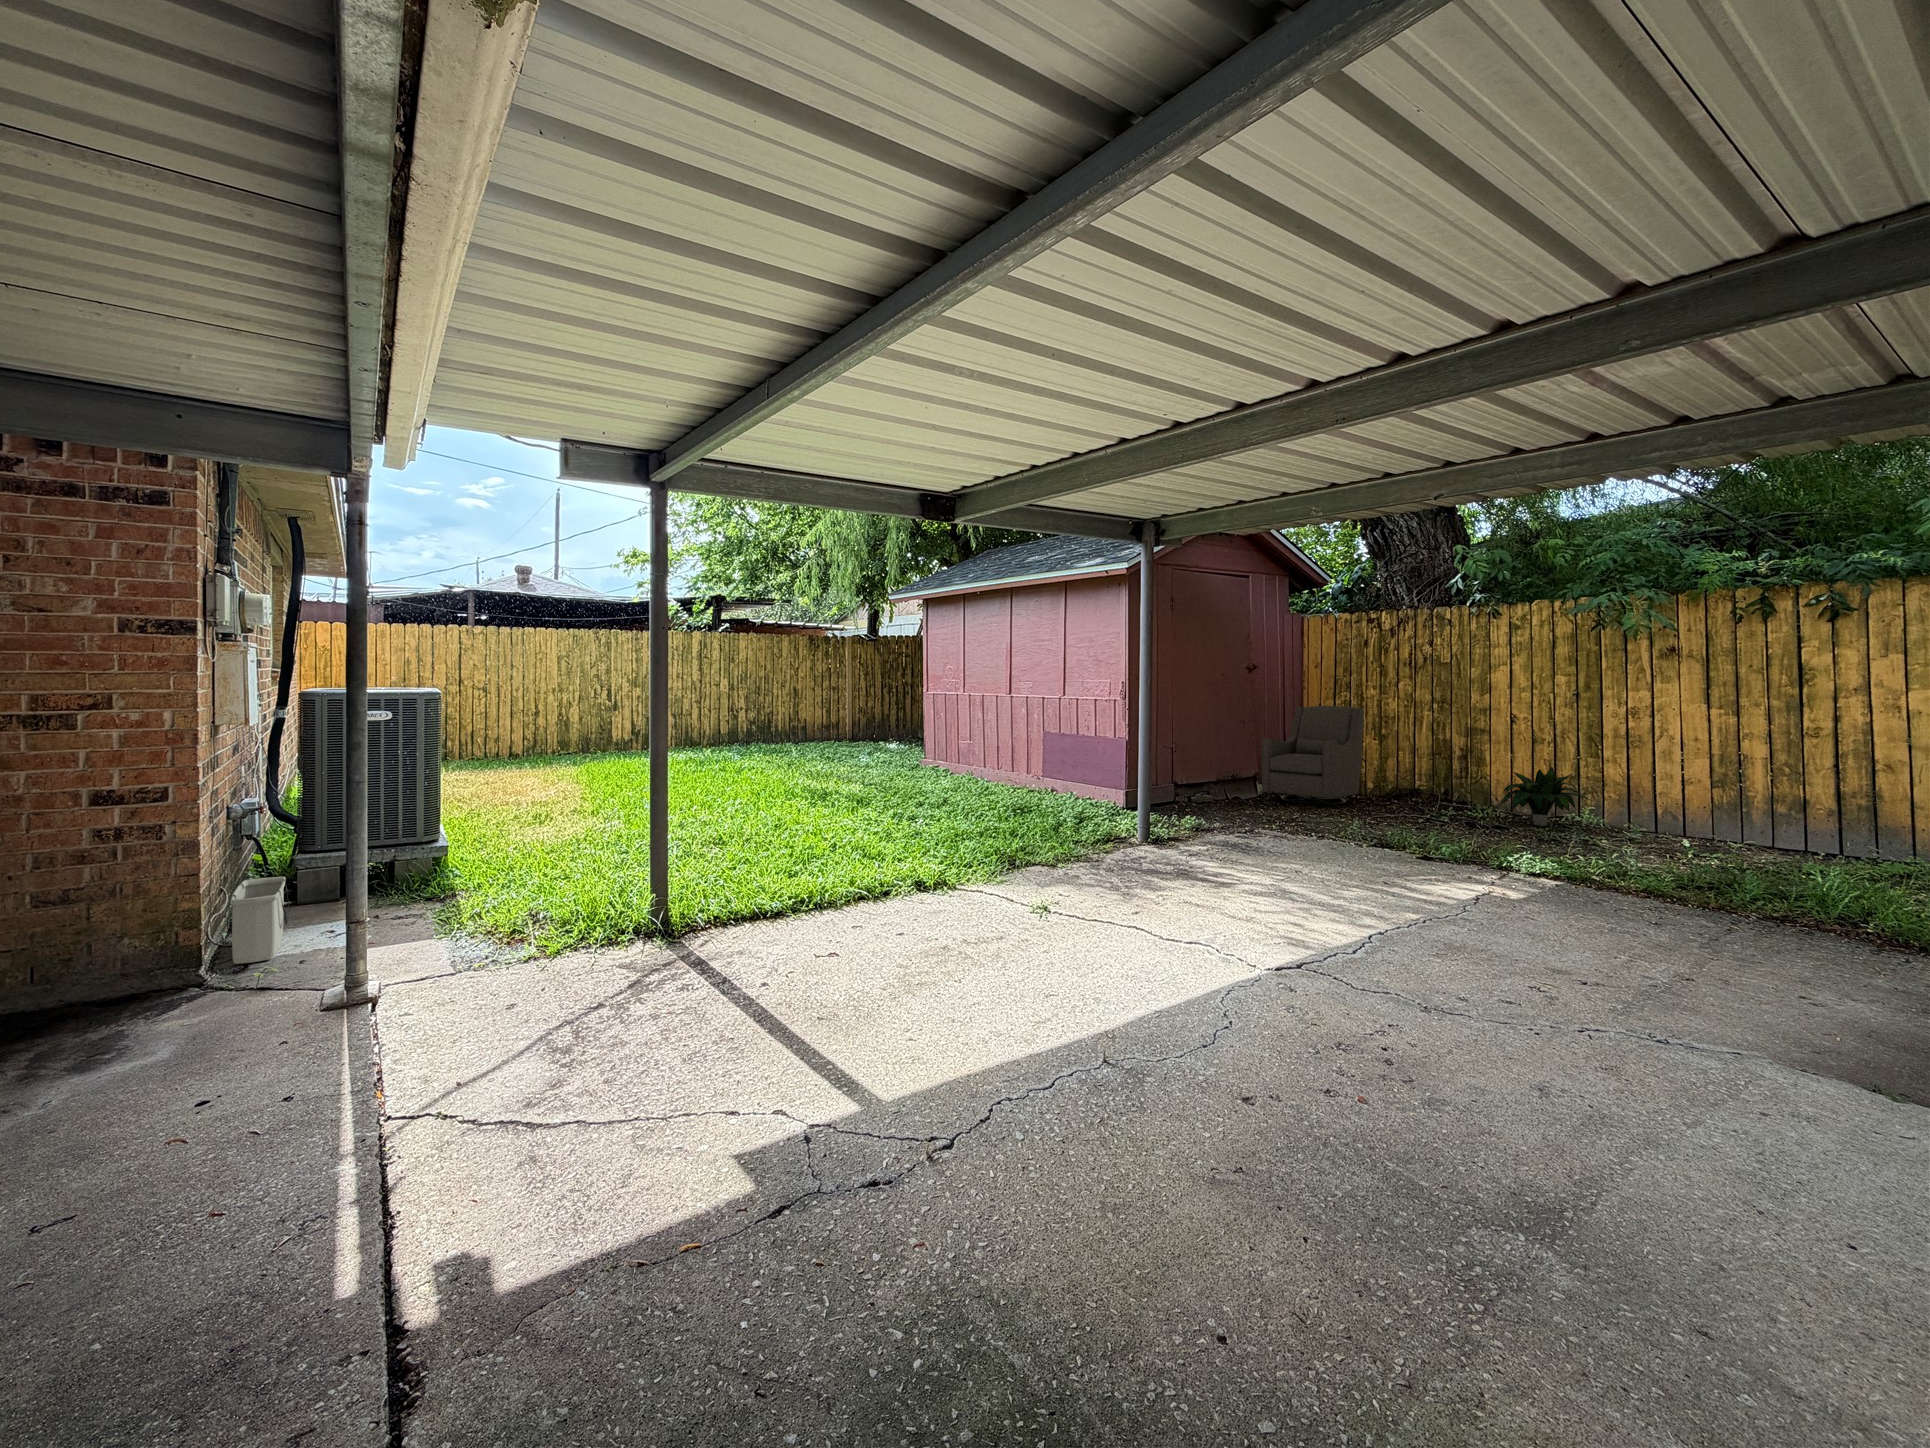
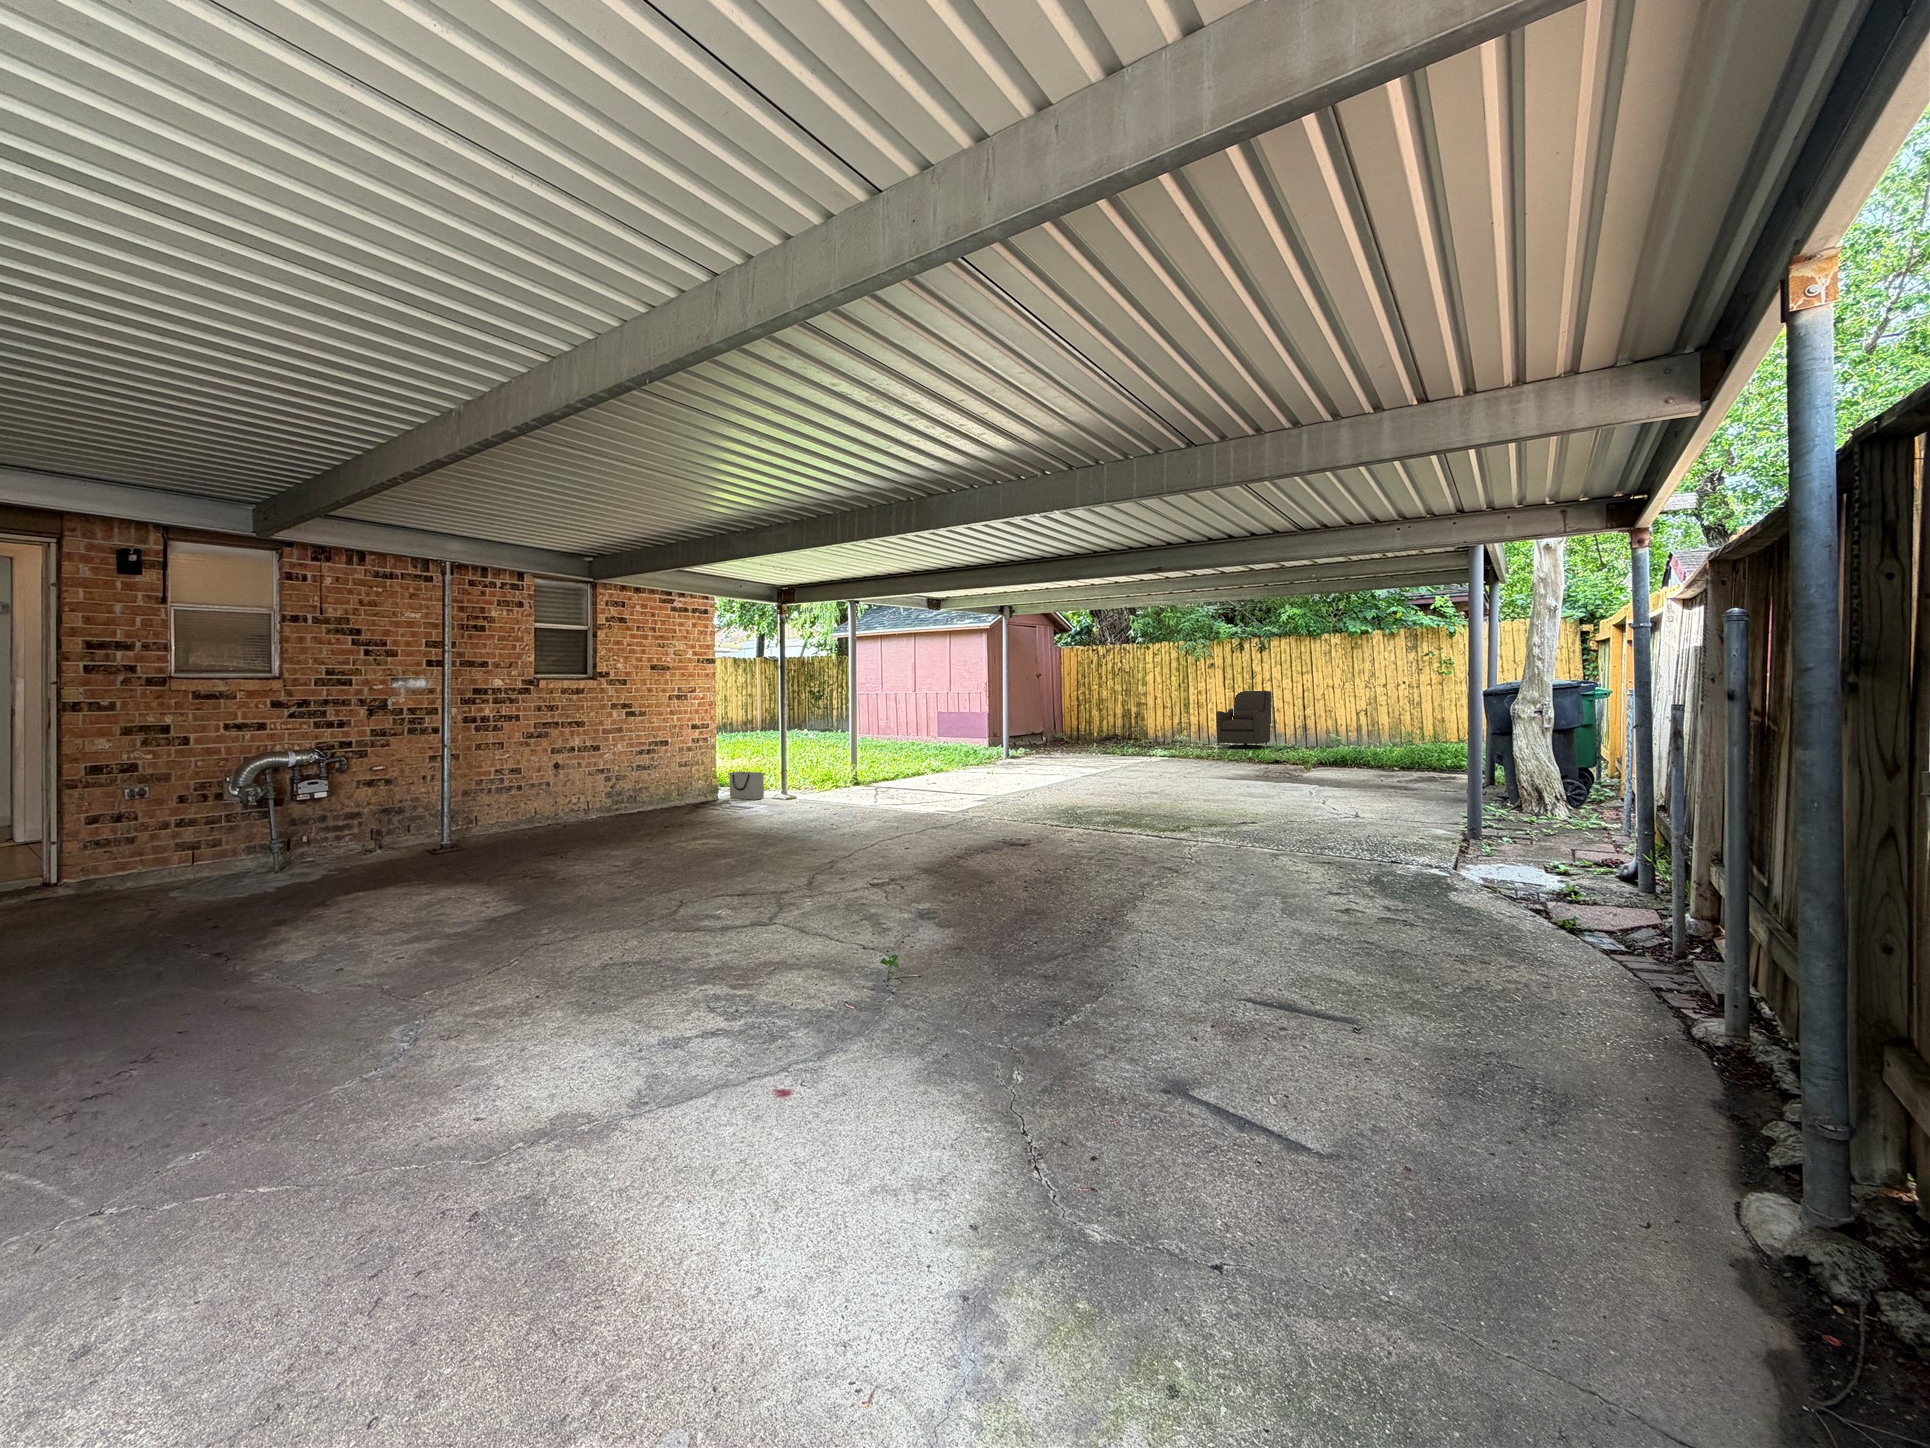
chair: present [1262,706,1364,805] -> present [1216,690,1271,749]
potted plant: present [1500,767,1590,826] -> none [1152,718,1187,745]

